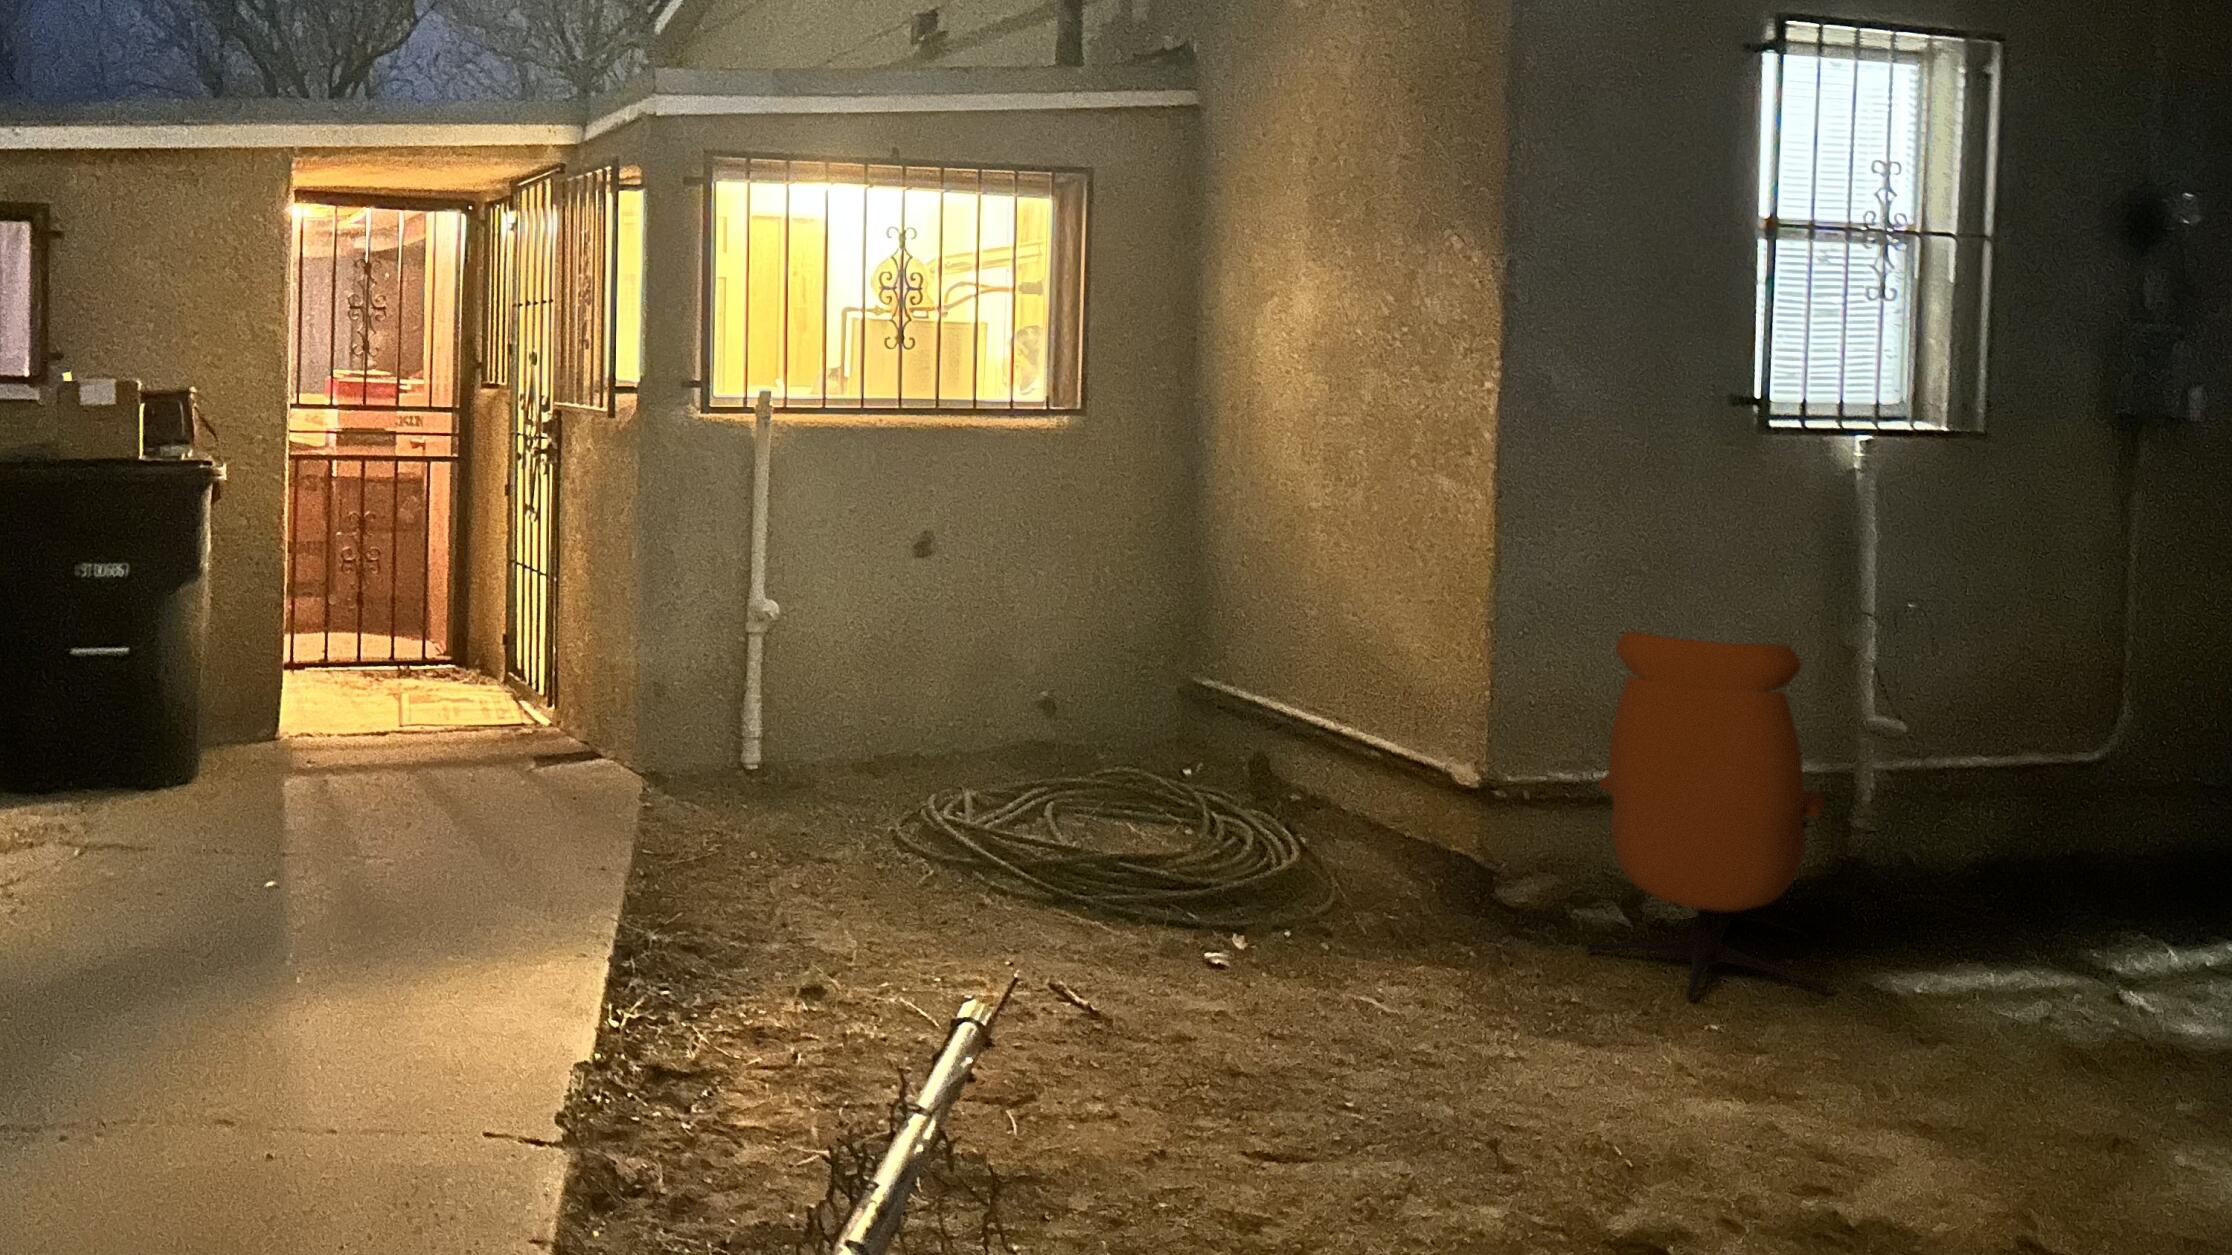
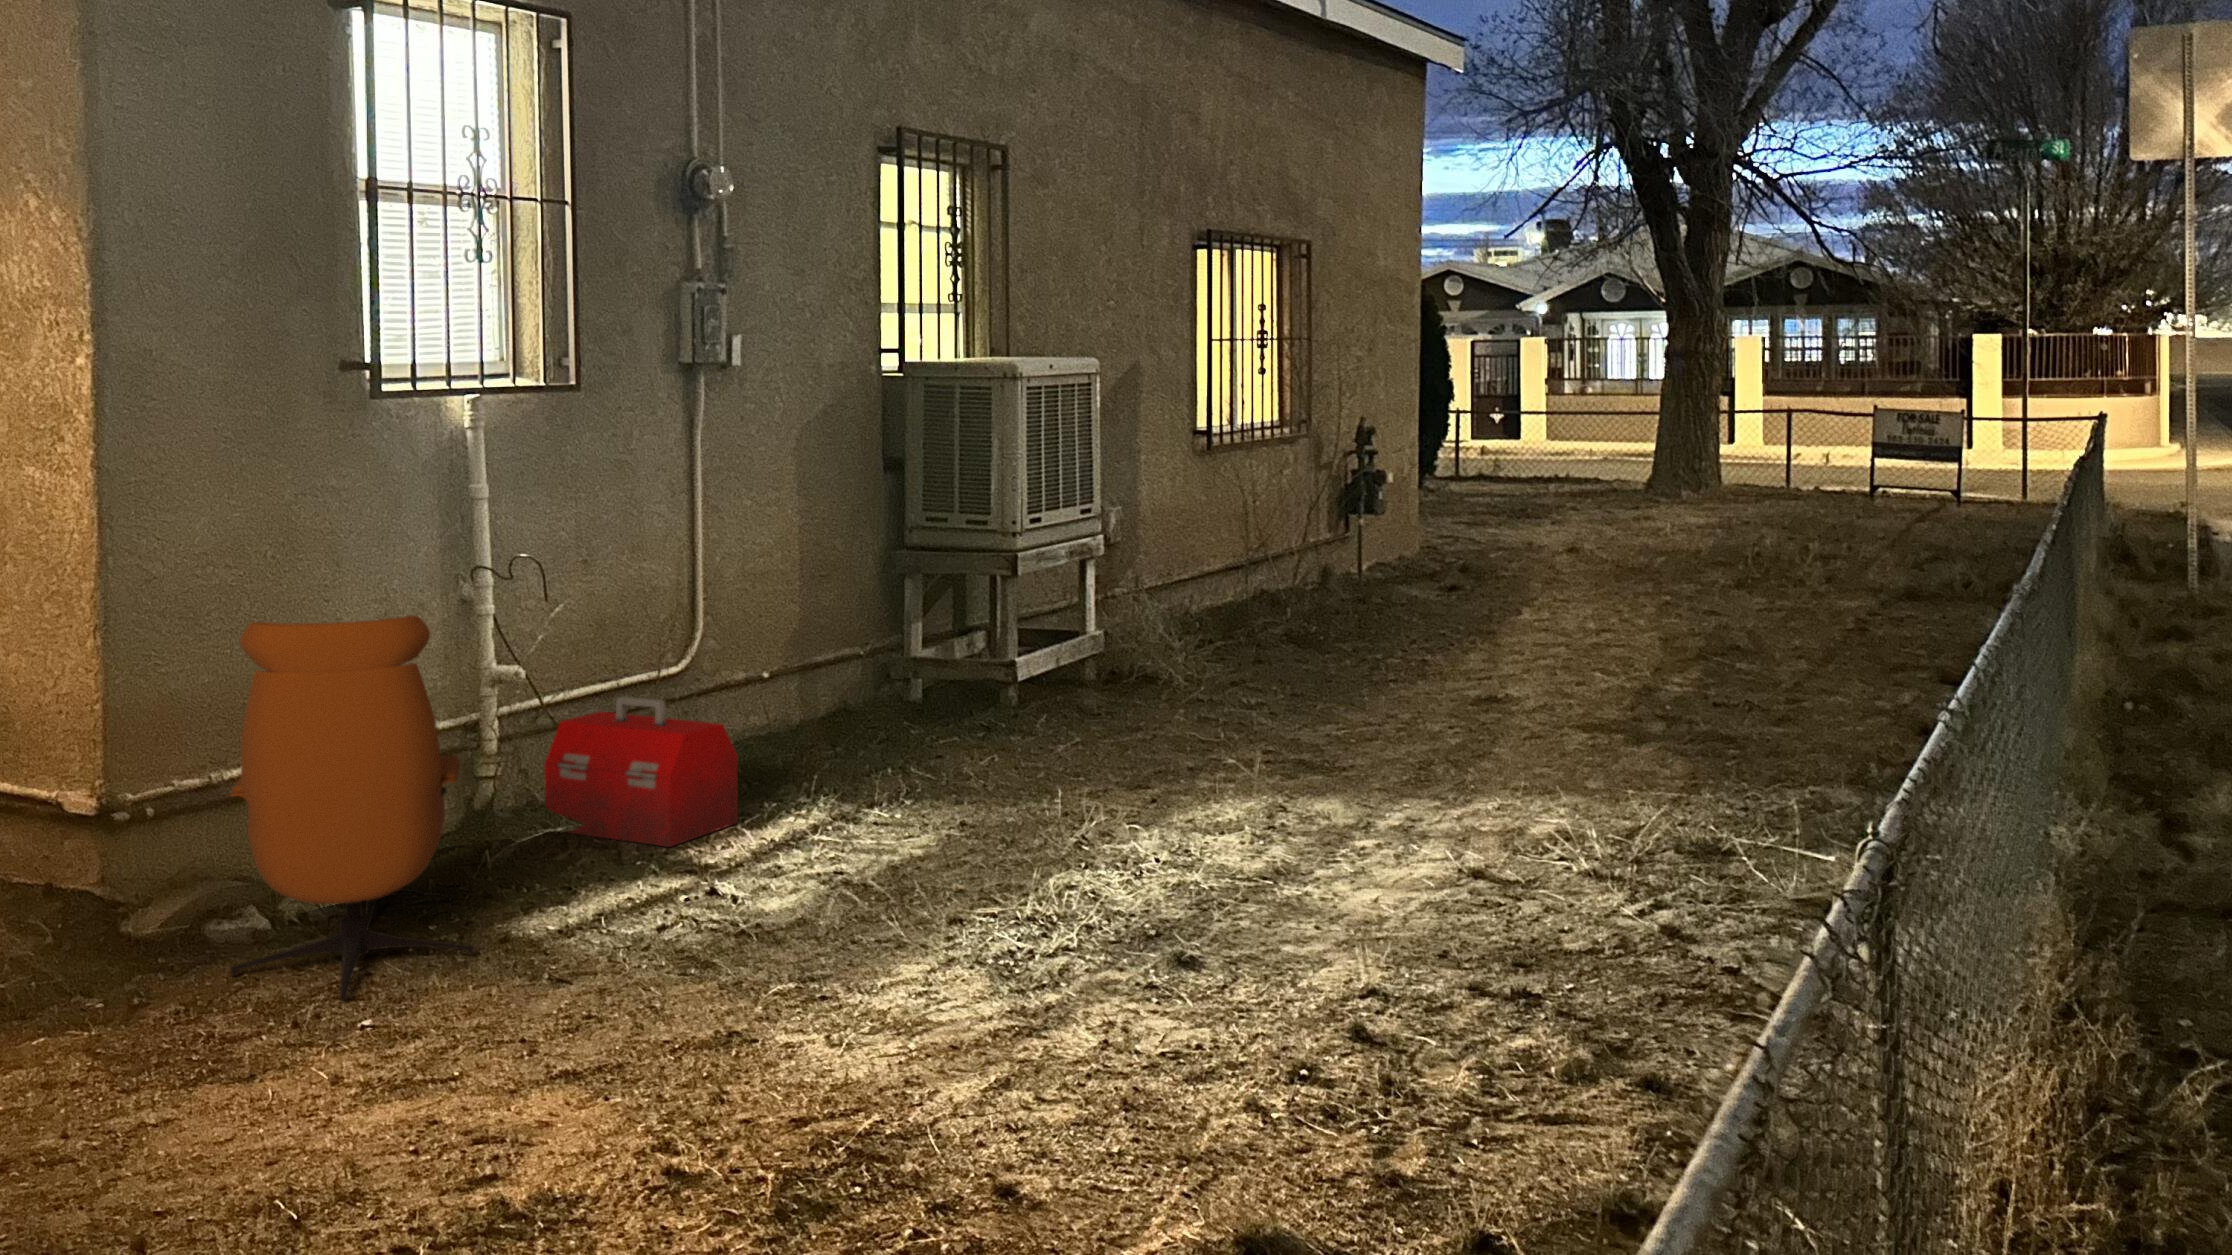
toolbox: none [1918,772,2165,945] -> present [544,696,738,847]

